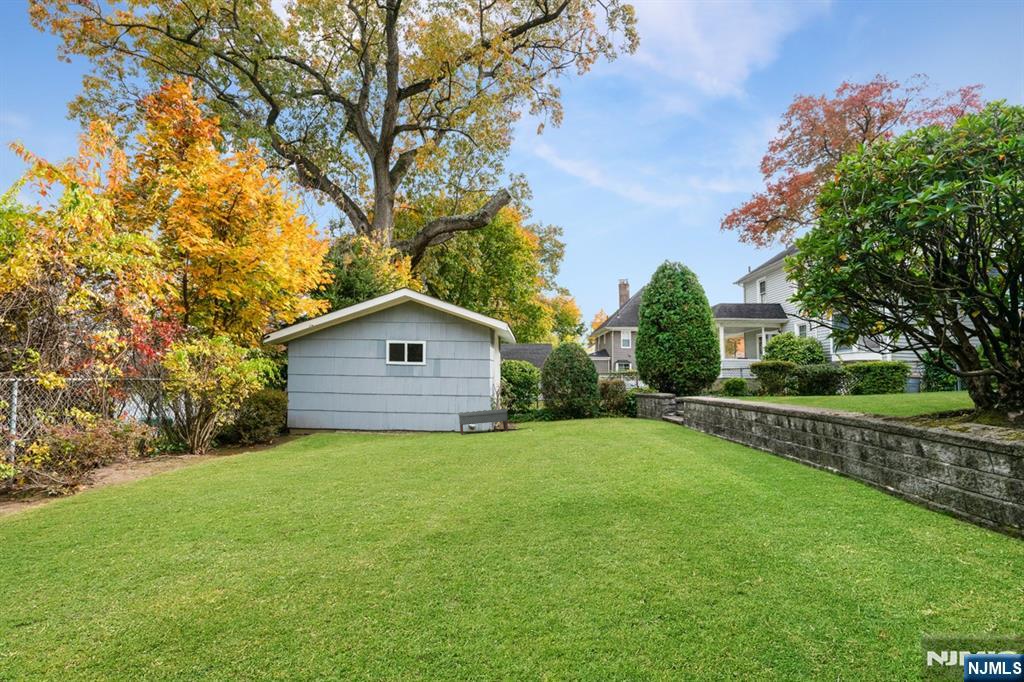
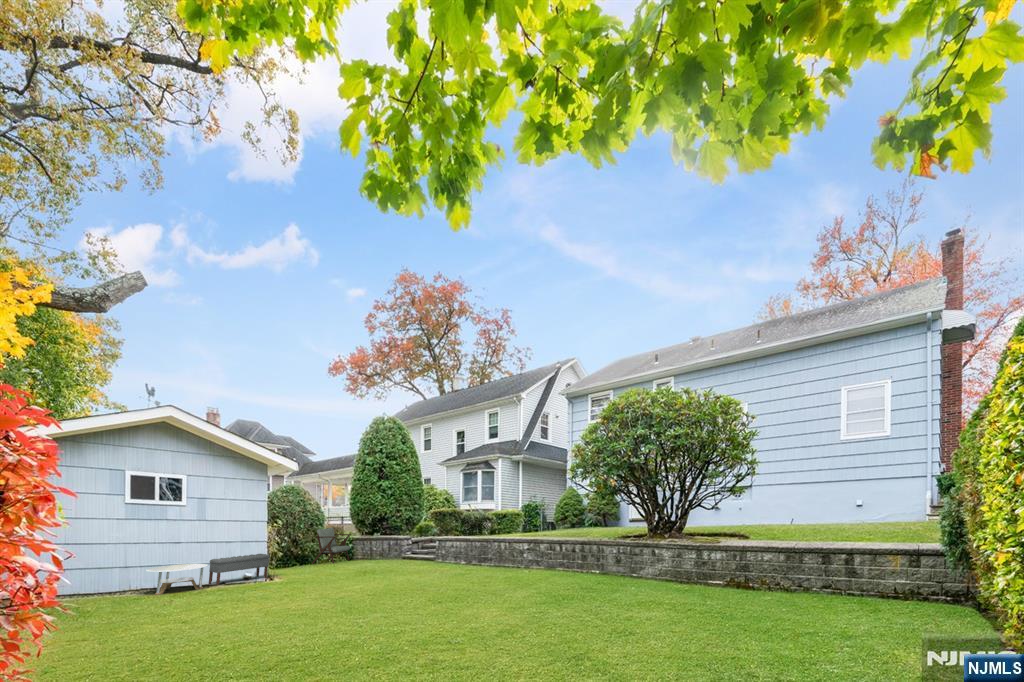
lounge chair: none [582,384,621,420] -> present [312,528,351,564]
round table: none [399,416,447,442] -> present [146,564,208,595]

